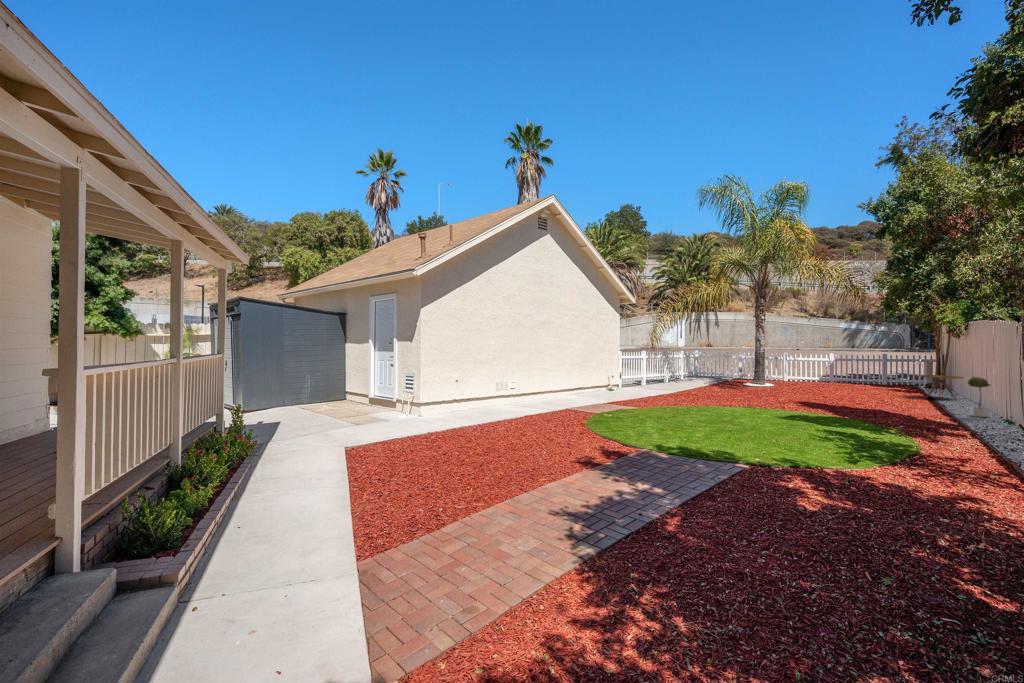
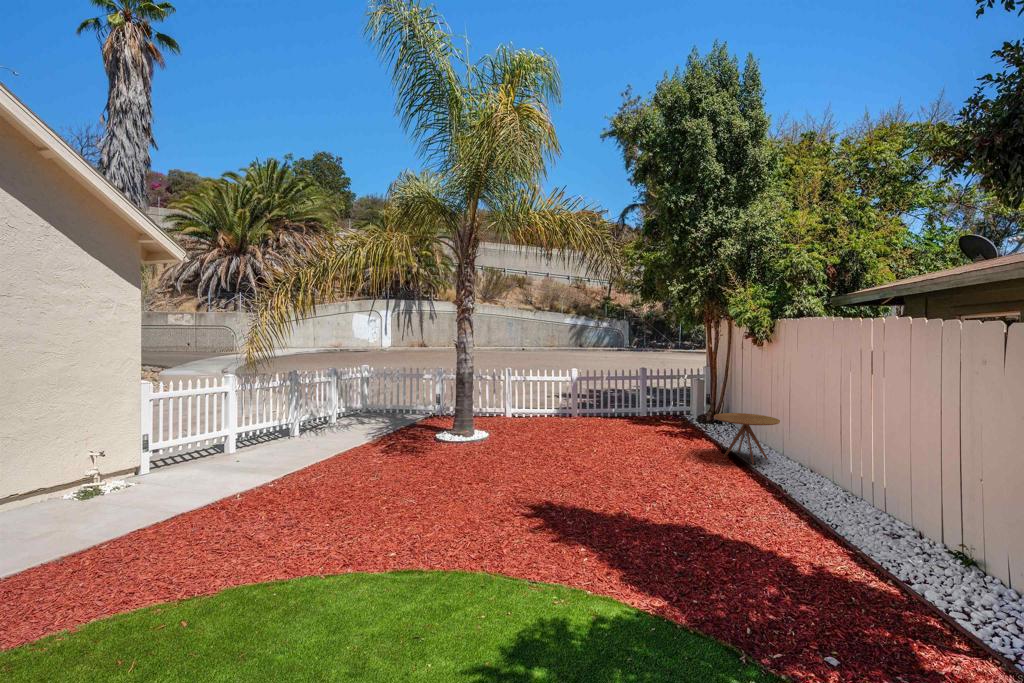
potted tree: present [968,377,990,417] -> none [882,455,933,562]

